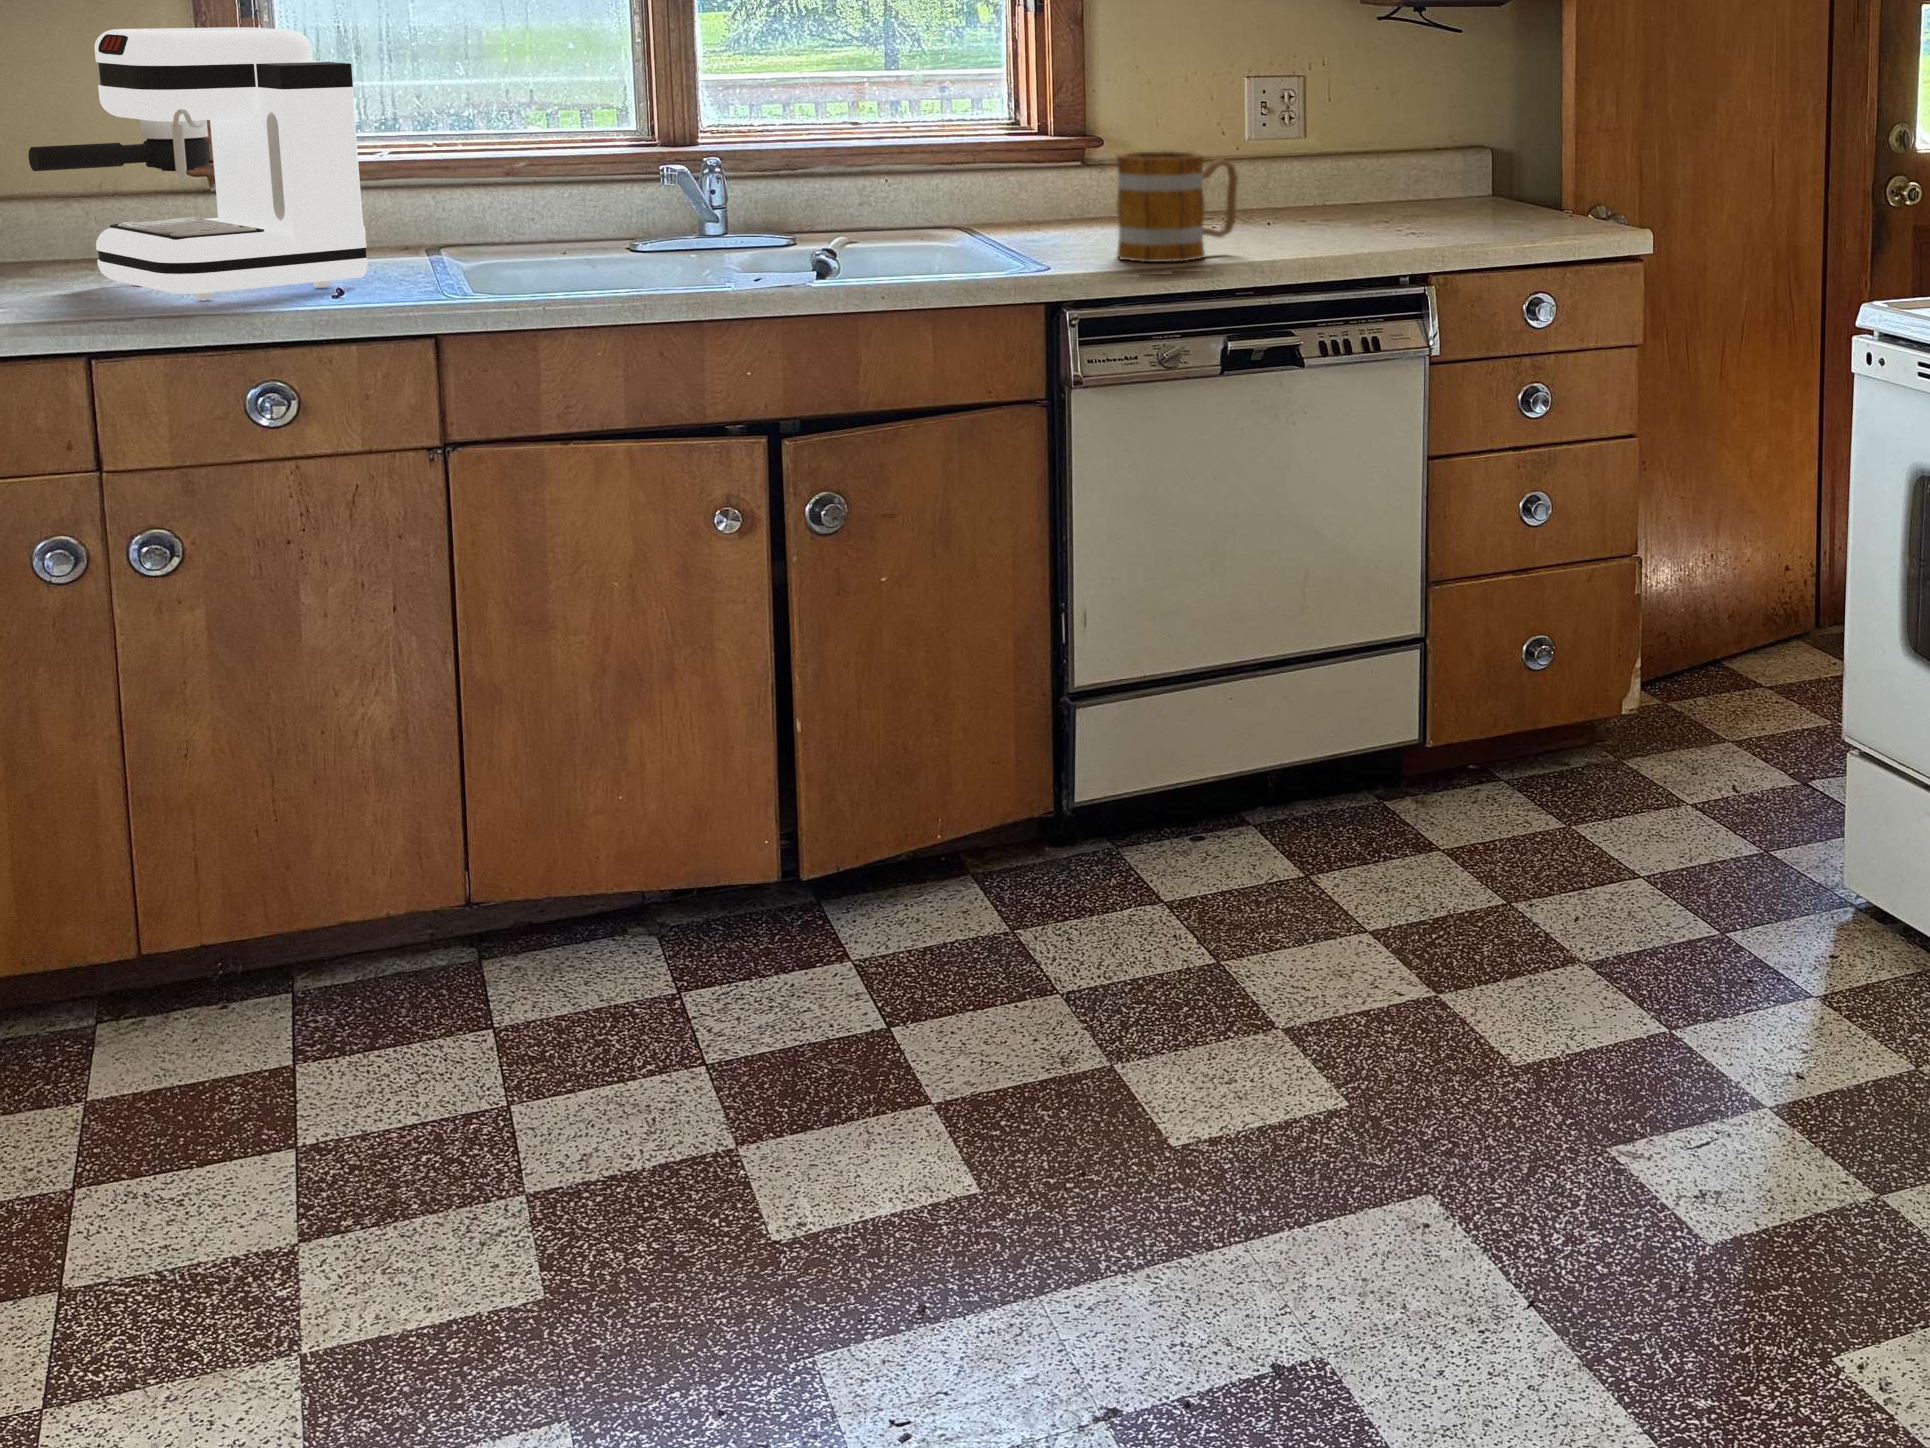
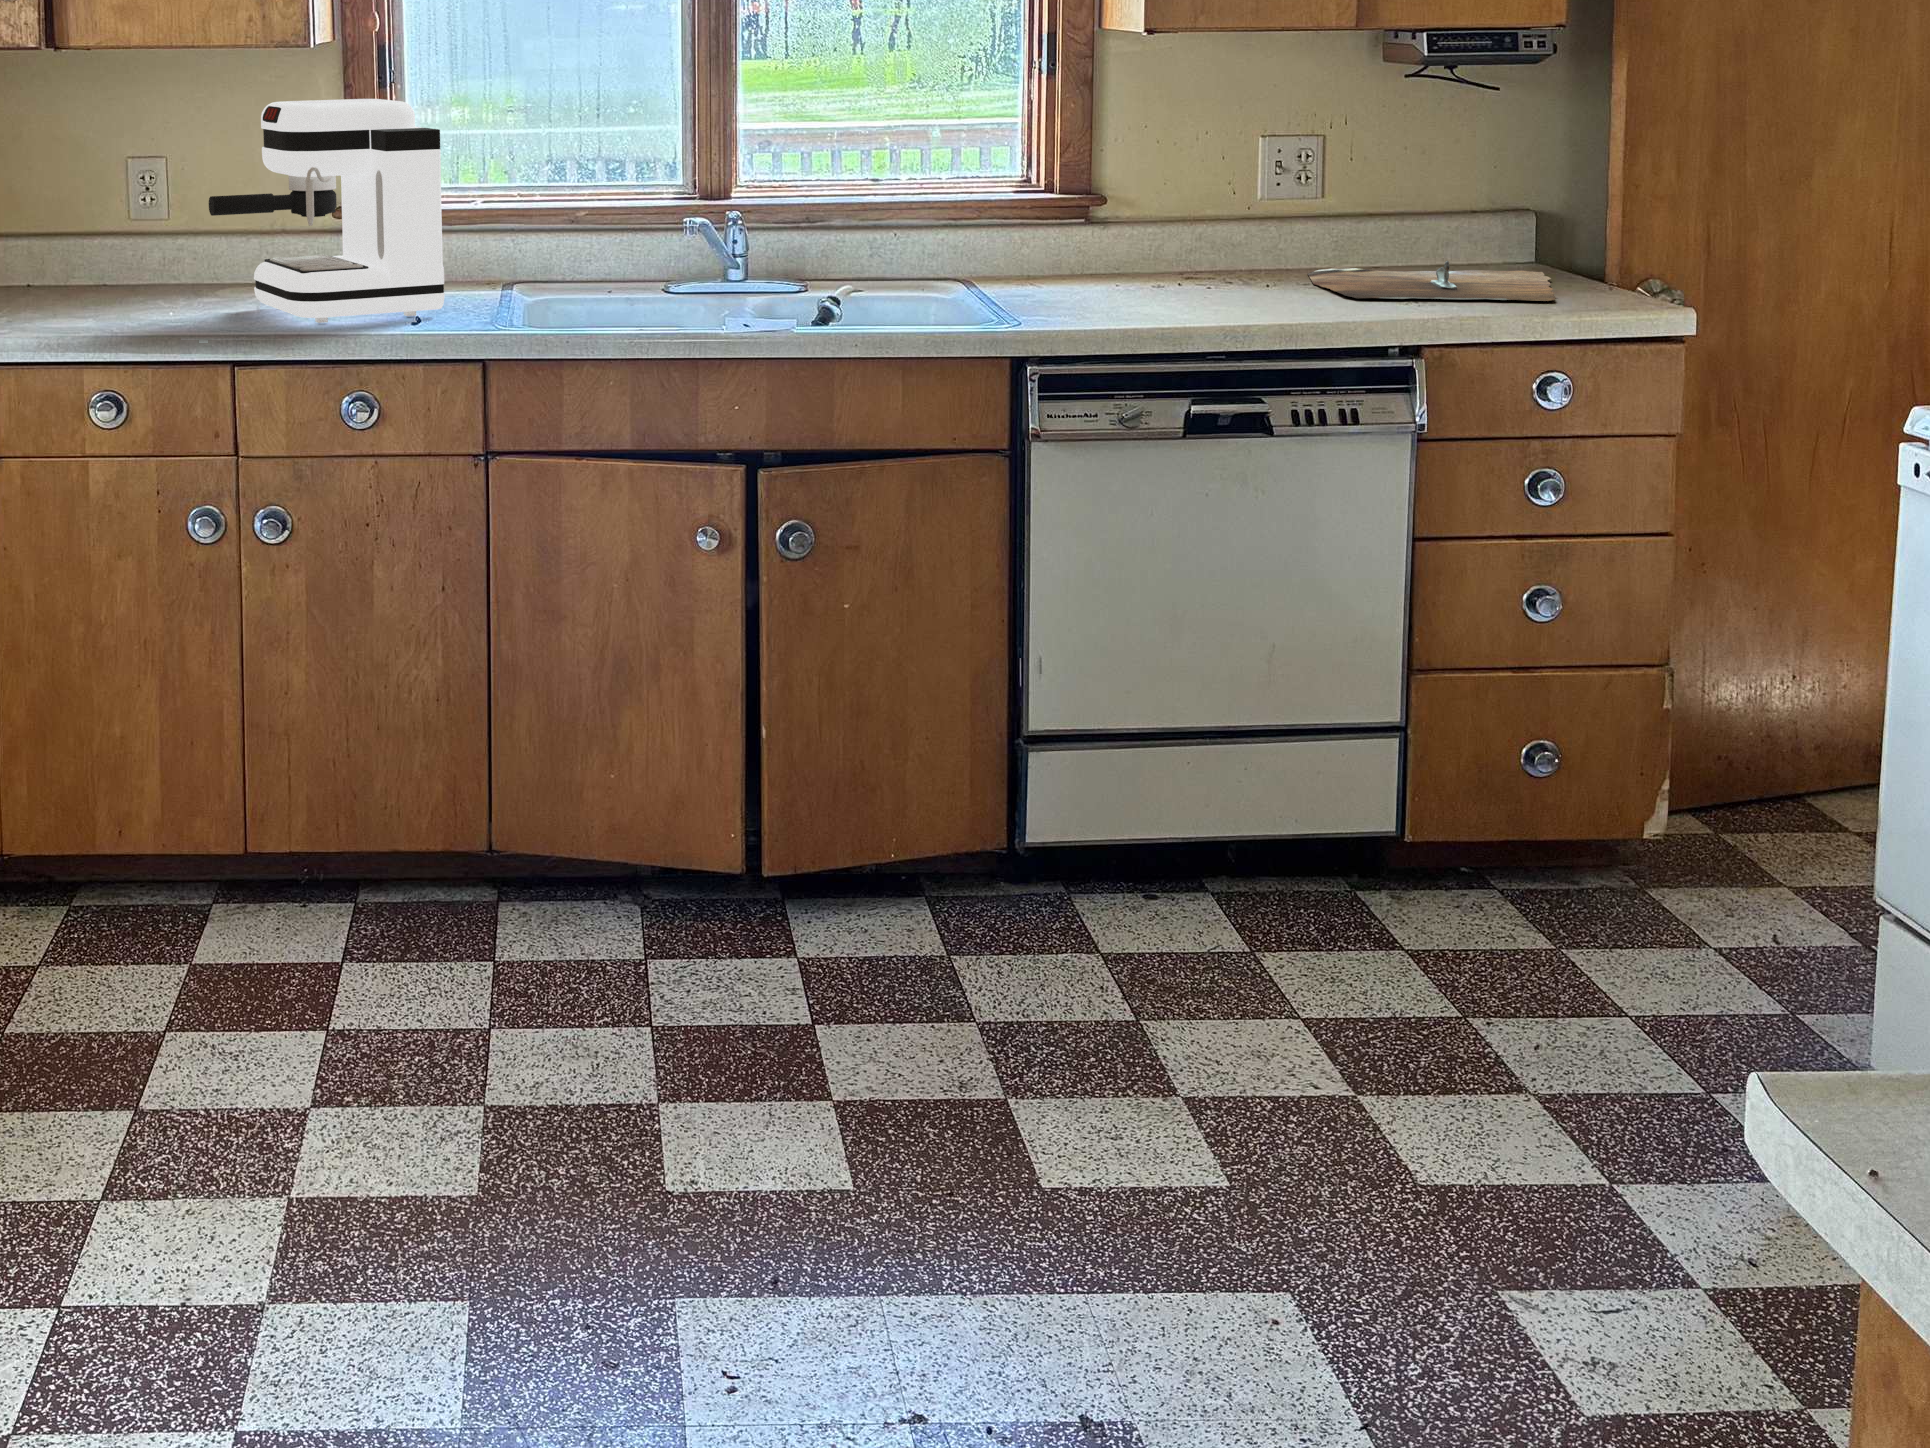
mug: present [1116,151,1238,262] -> none [1095,213,1221,322]
cutting board: none [1296,194,1530,232] -> present [1308,261,1556,301]

